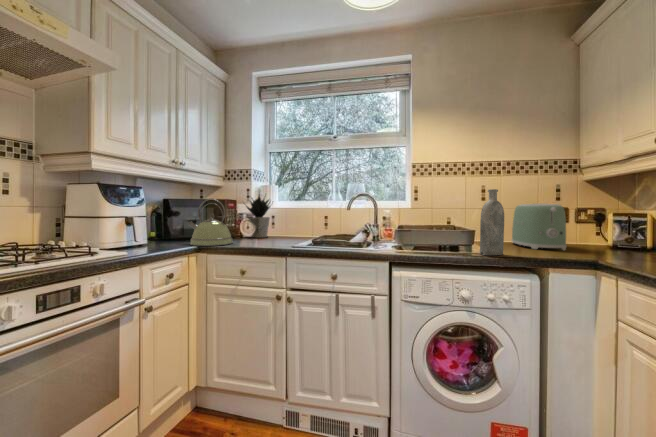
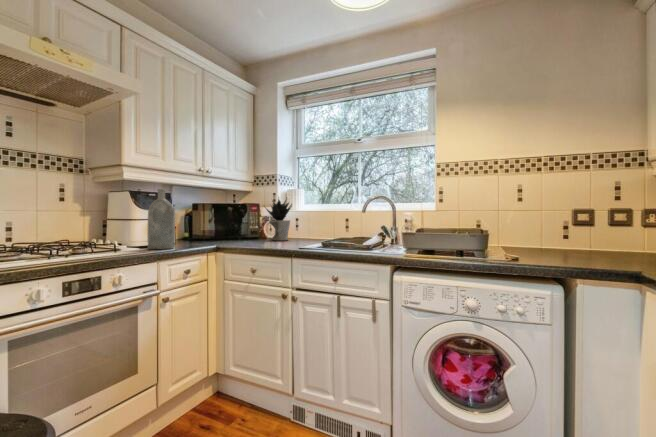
bottle: present [480,189,504,256] -> present [148,189,175,249]
kettle: present [188,199,233,246] -> none [208,201,248,246]
toaster: present [512,204,566,250] -> none [553,203,617,258]

